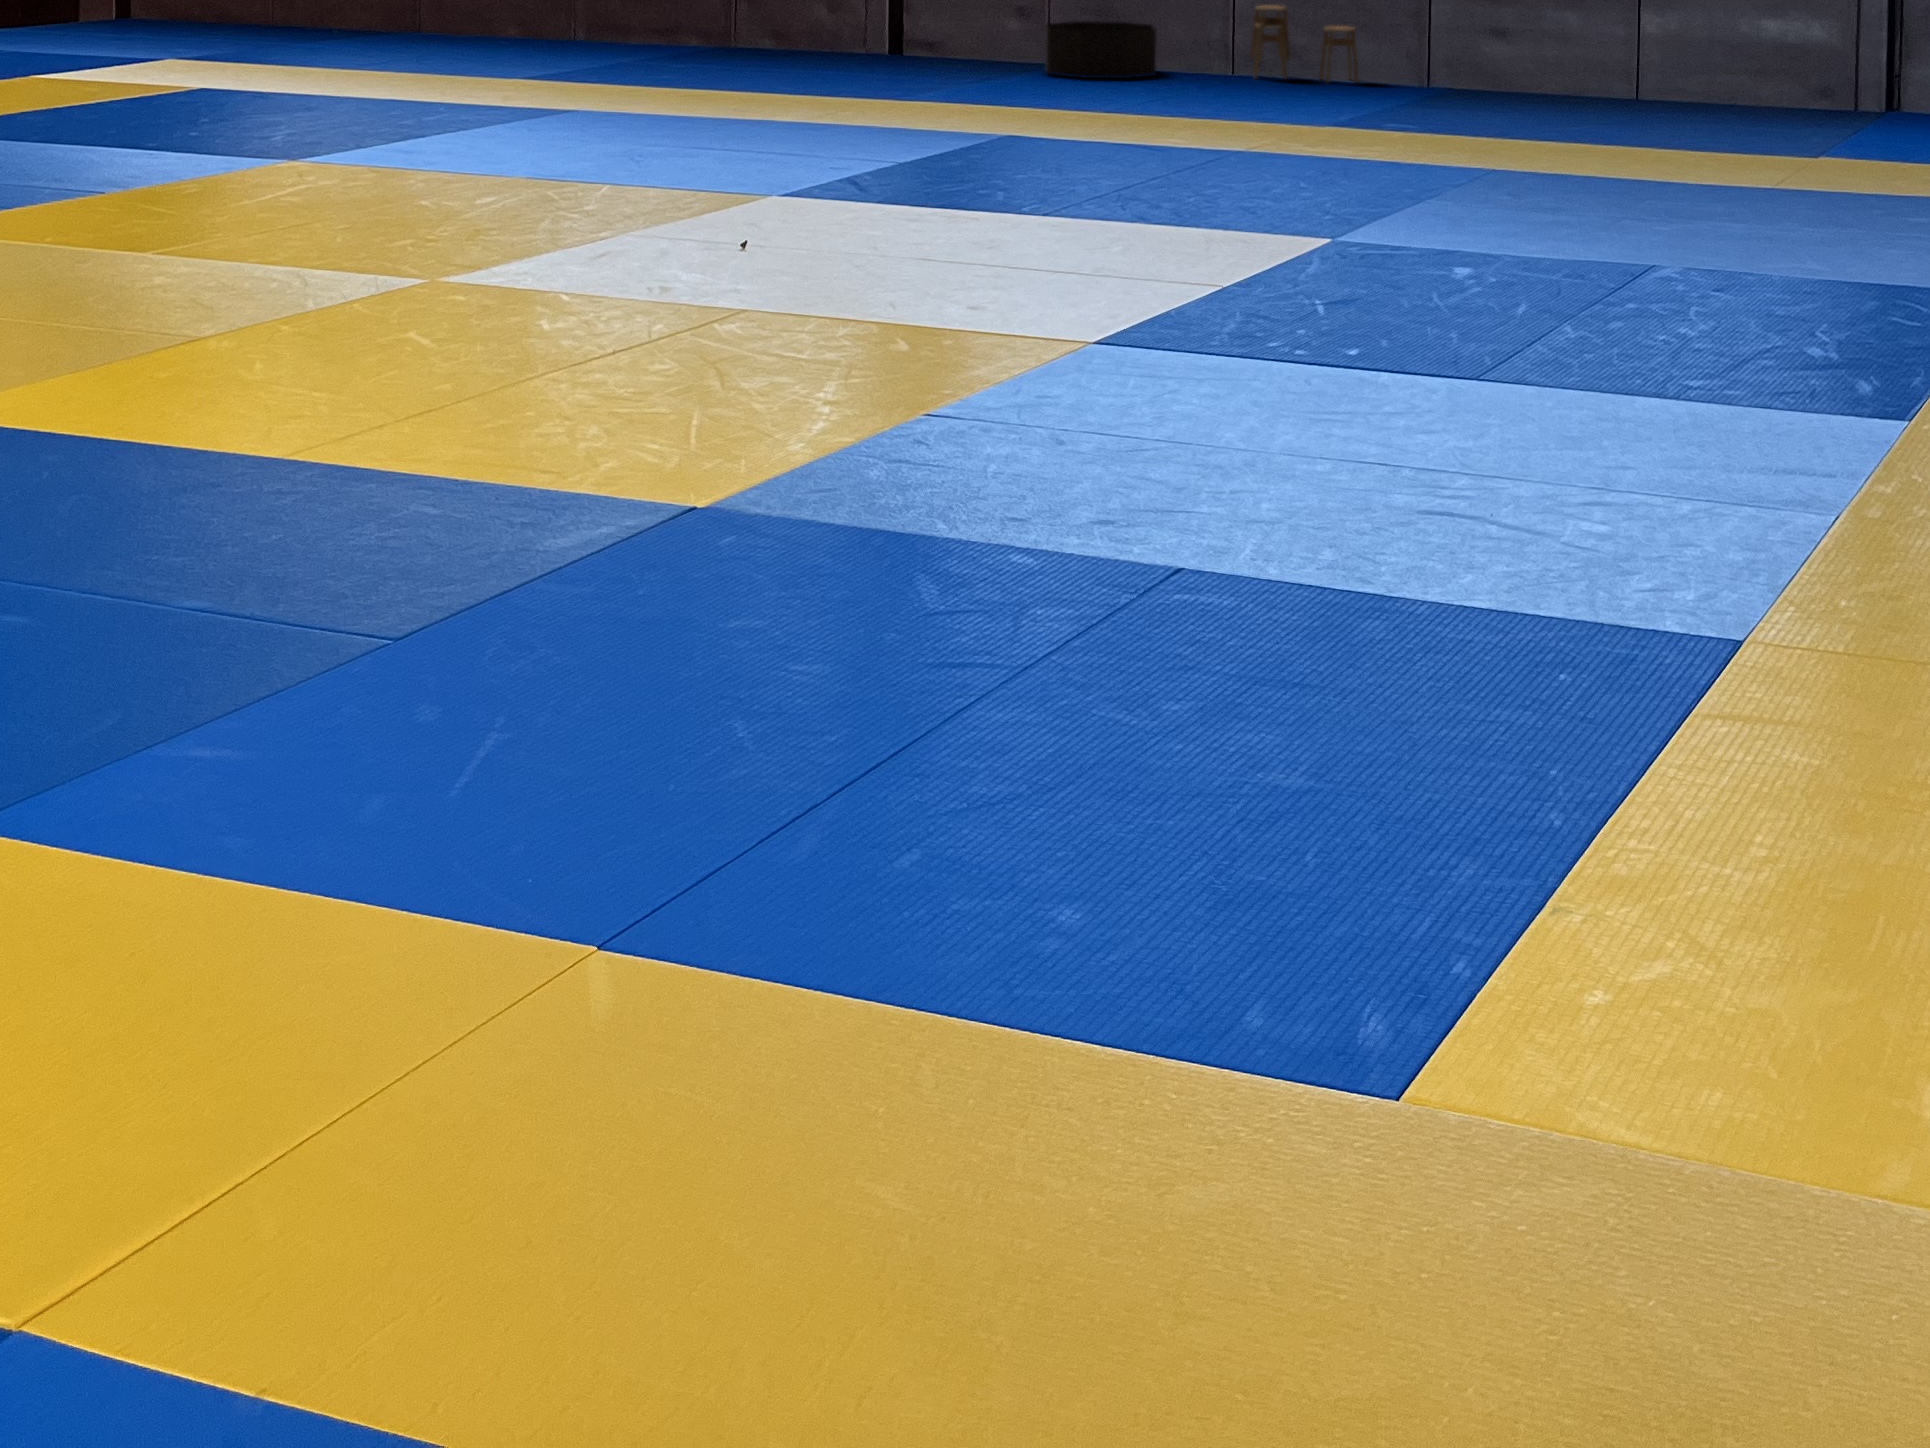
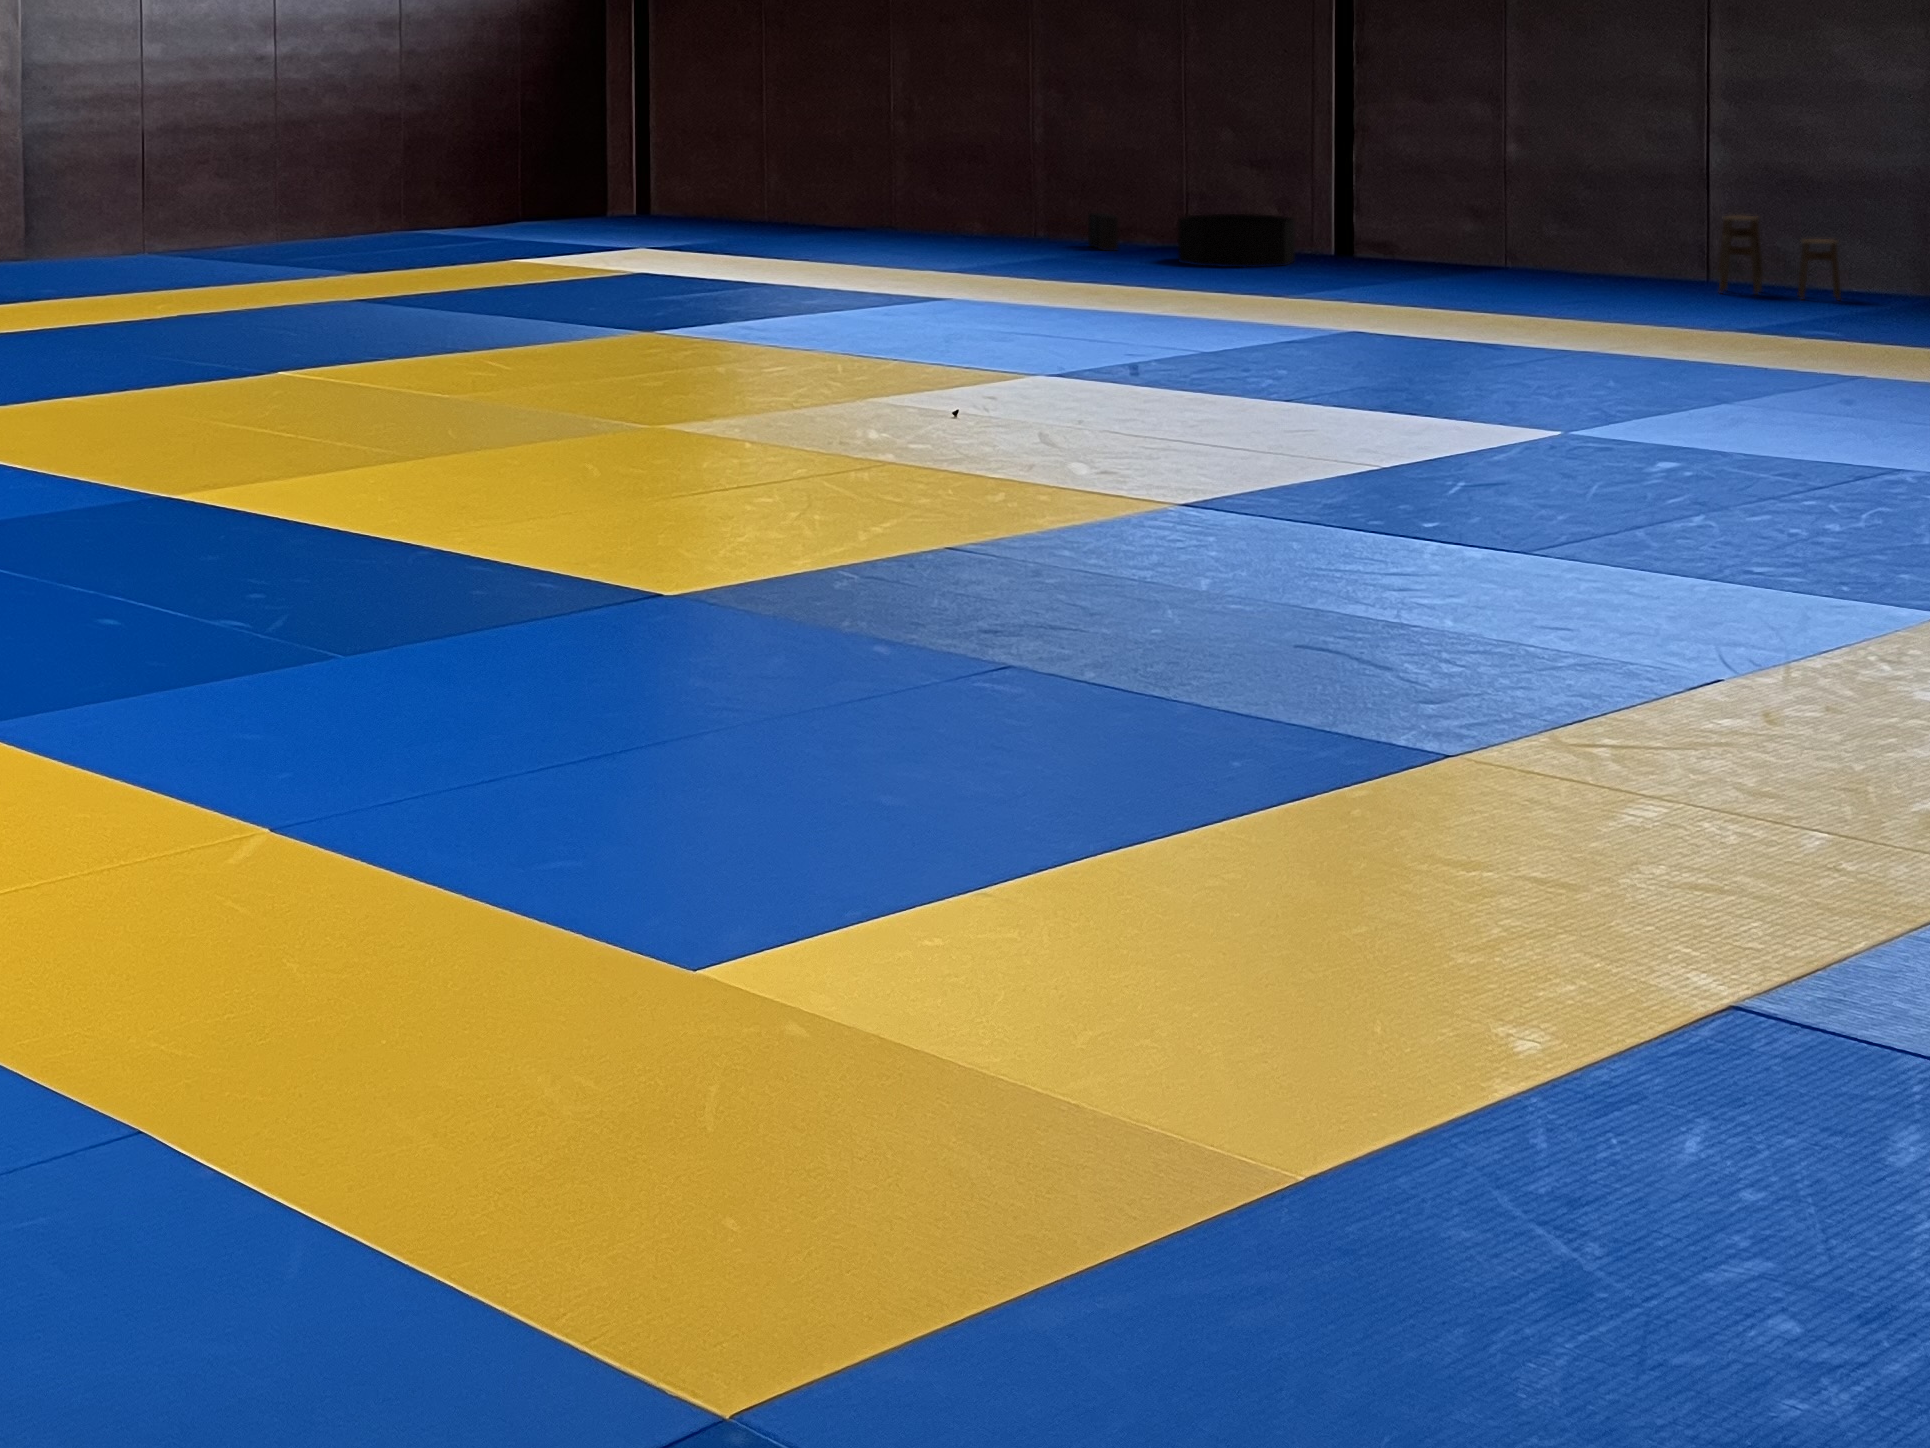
speaker: none [633,9,668,48] -> present [1088,213,1118,251]
basket: present [1045,21,1156,78] -> present [1178,214,1295,267]

